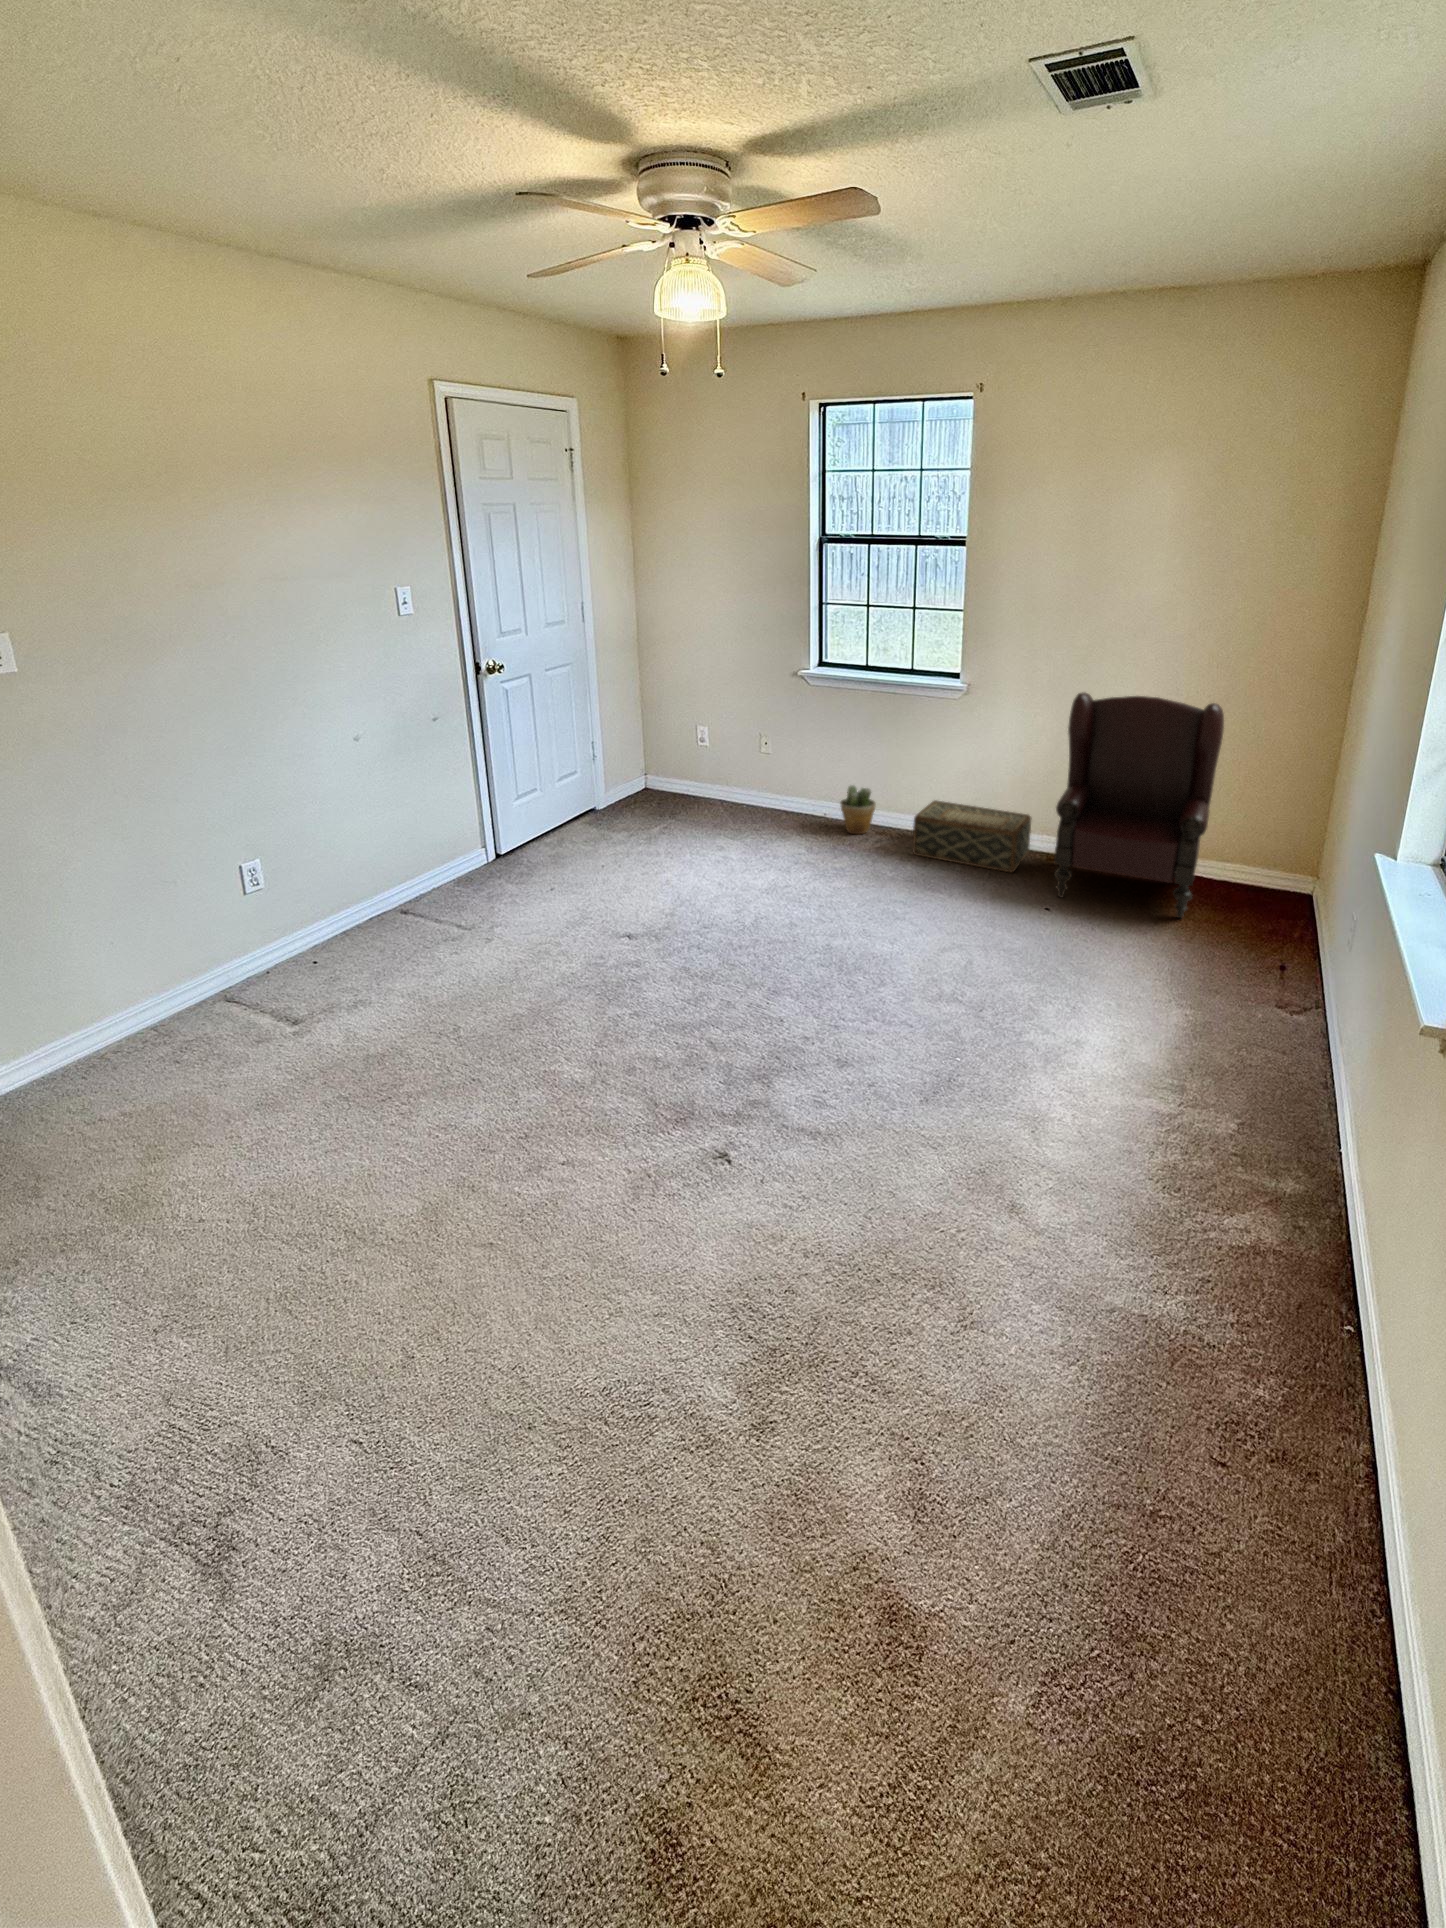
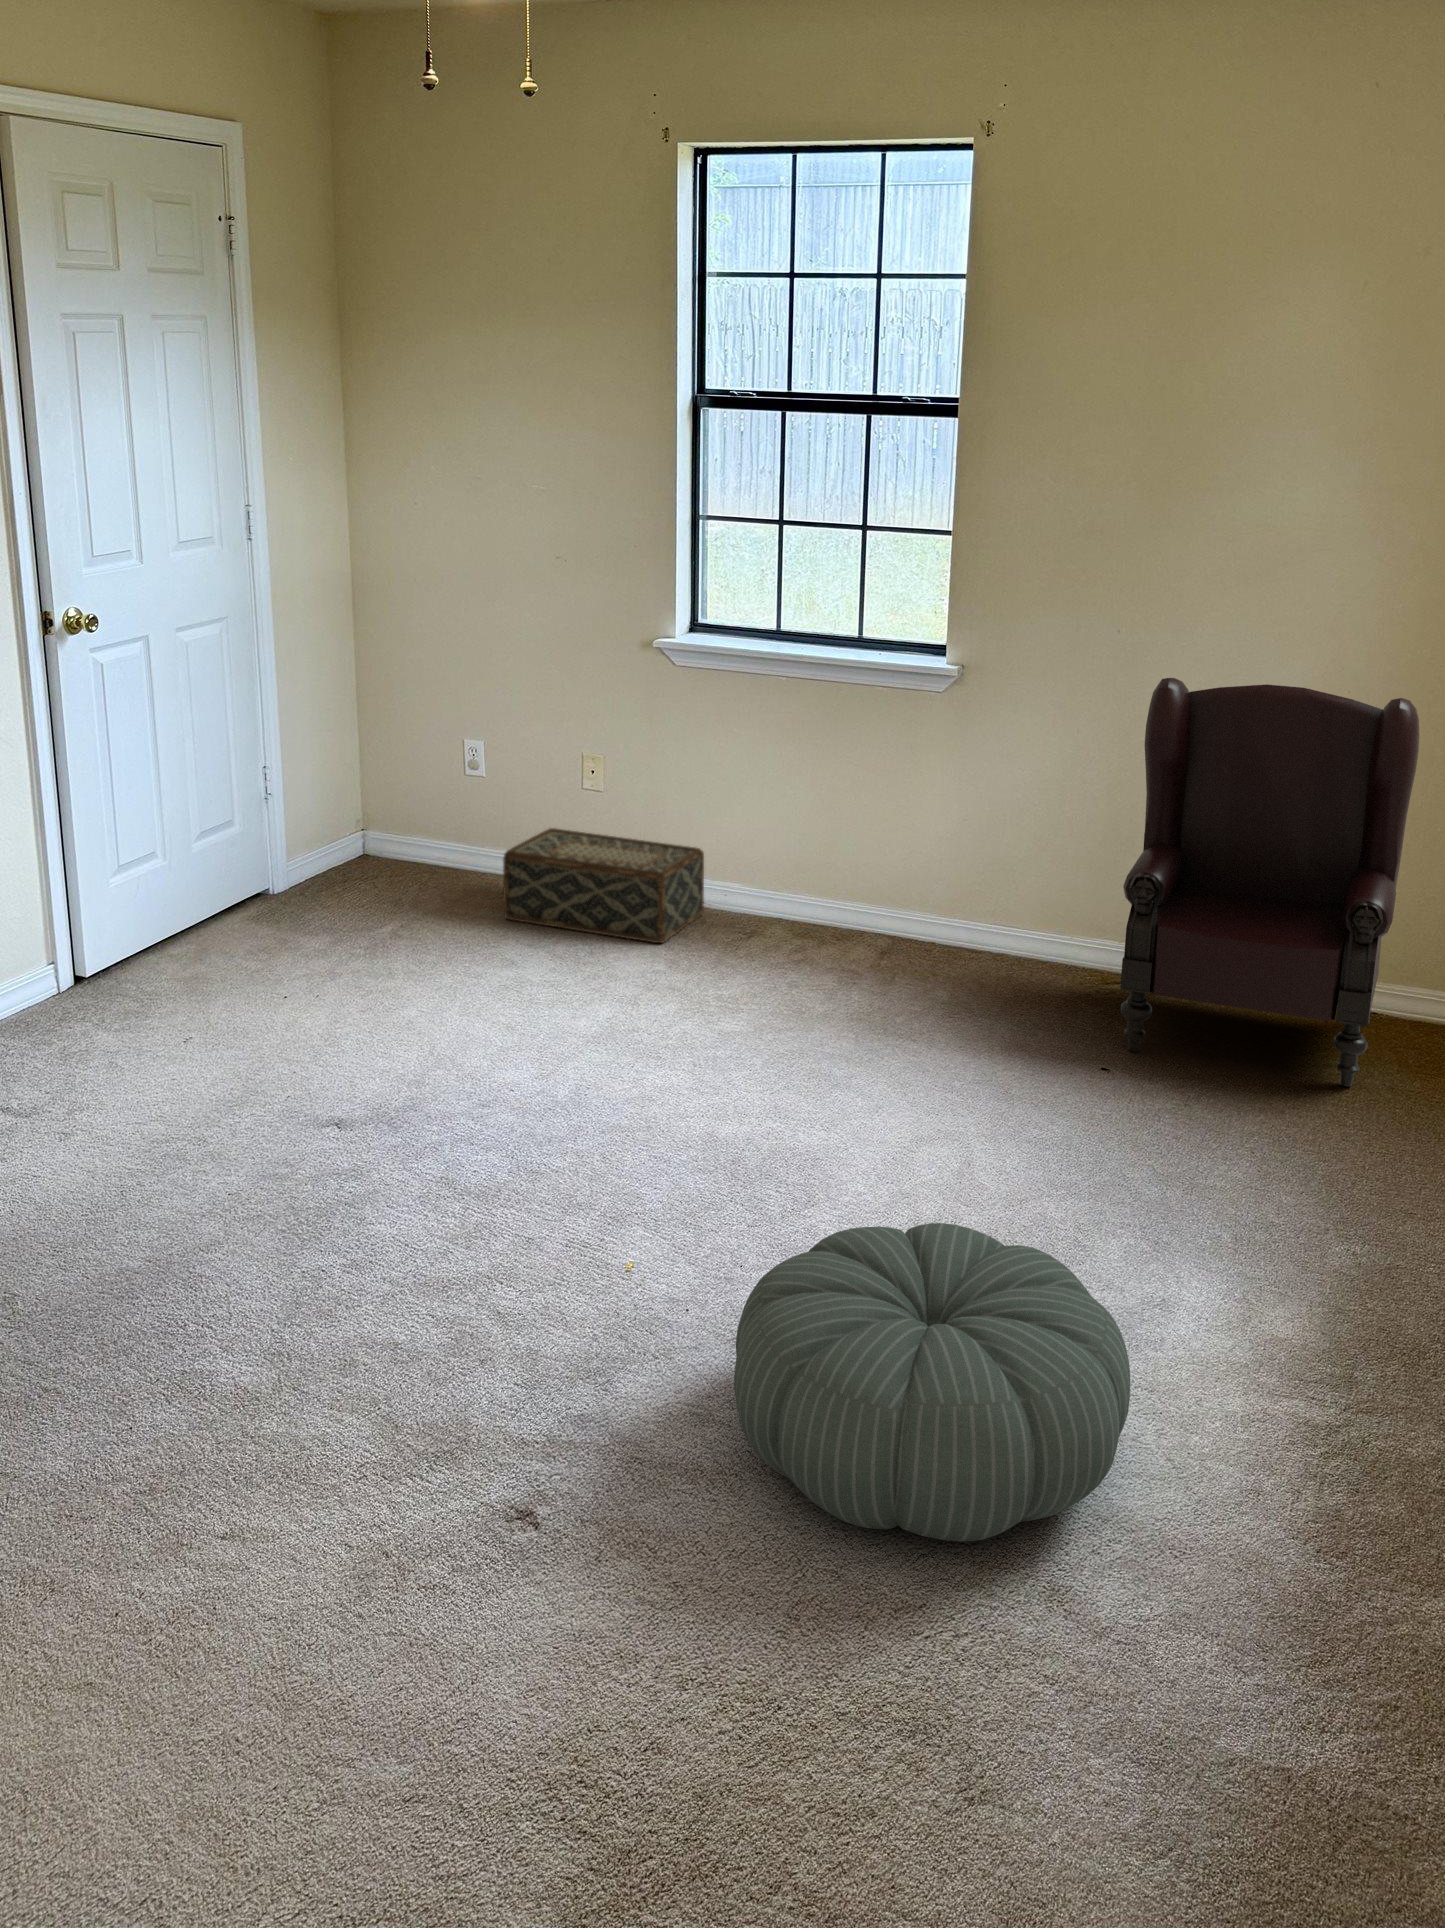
potted plant: present [840,785,876,834] -> none [728,849,794,941]
woven basket: present [913,800,1032,872] -> present [503,828,704,943]
pouf: none [838,999,1056,1177] -> present [734,1223,1130,1542]

